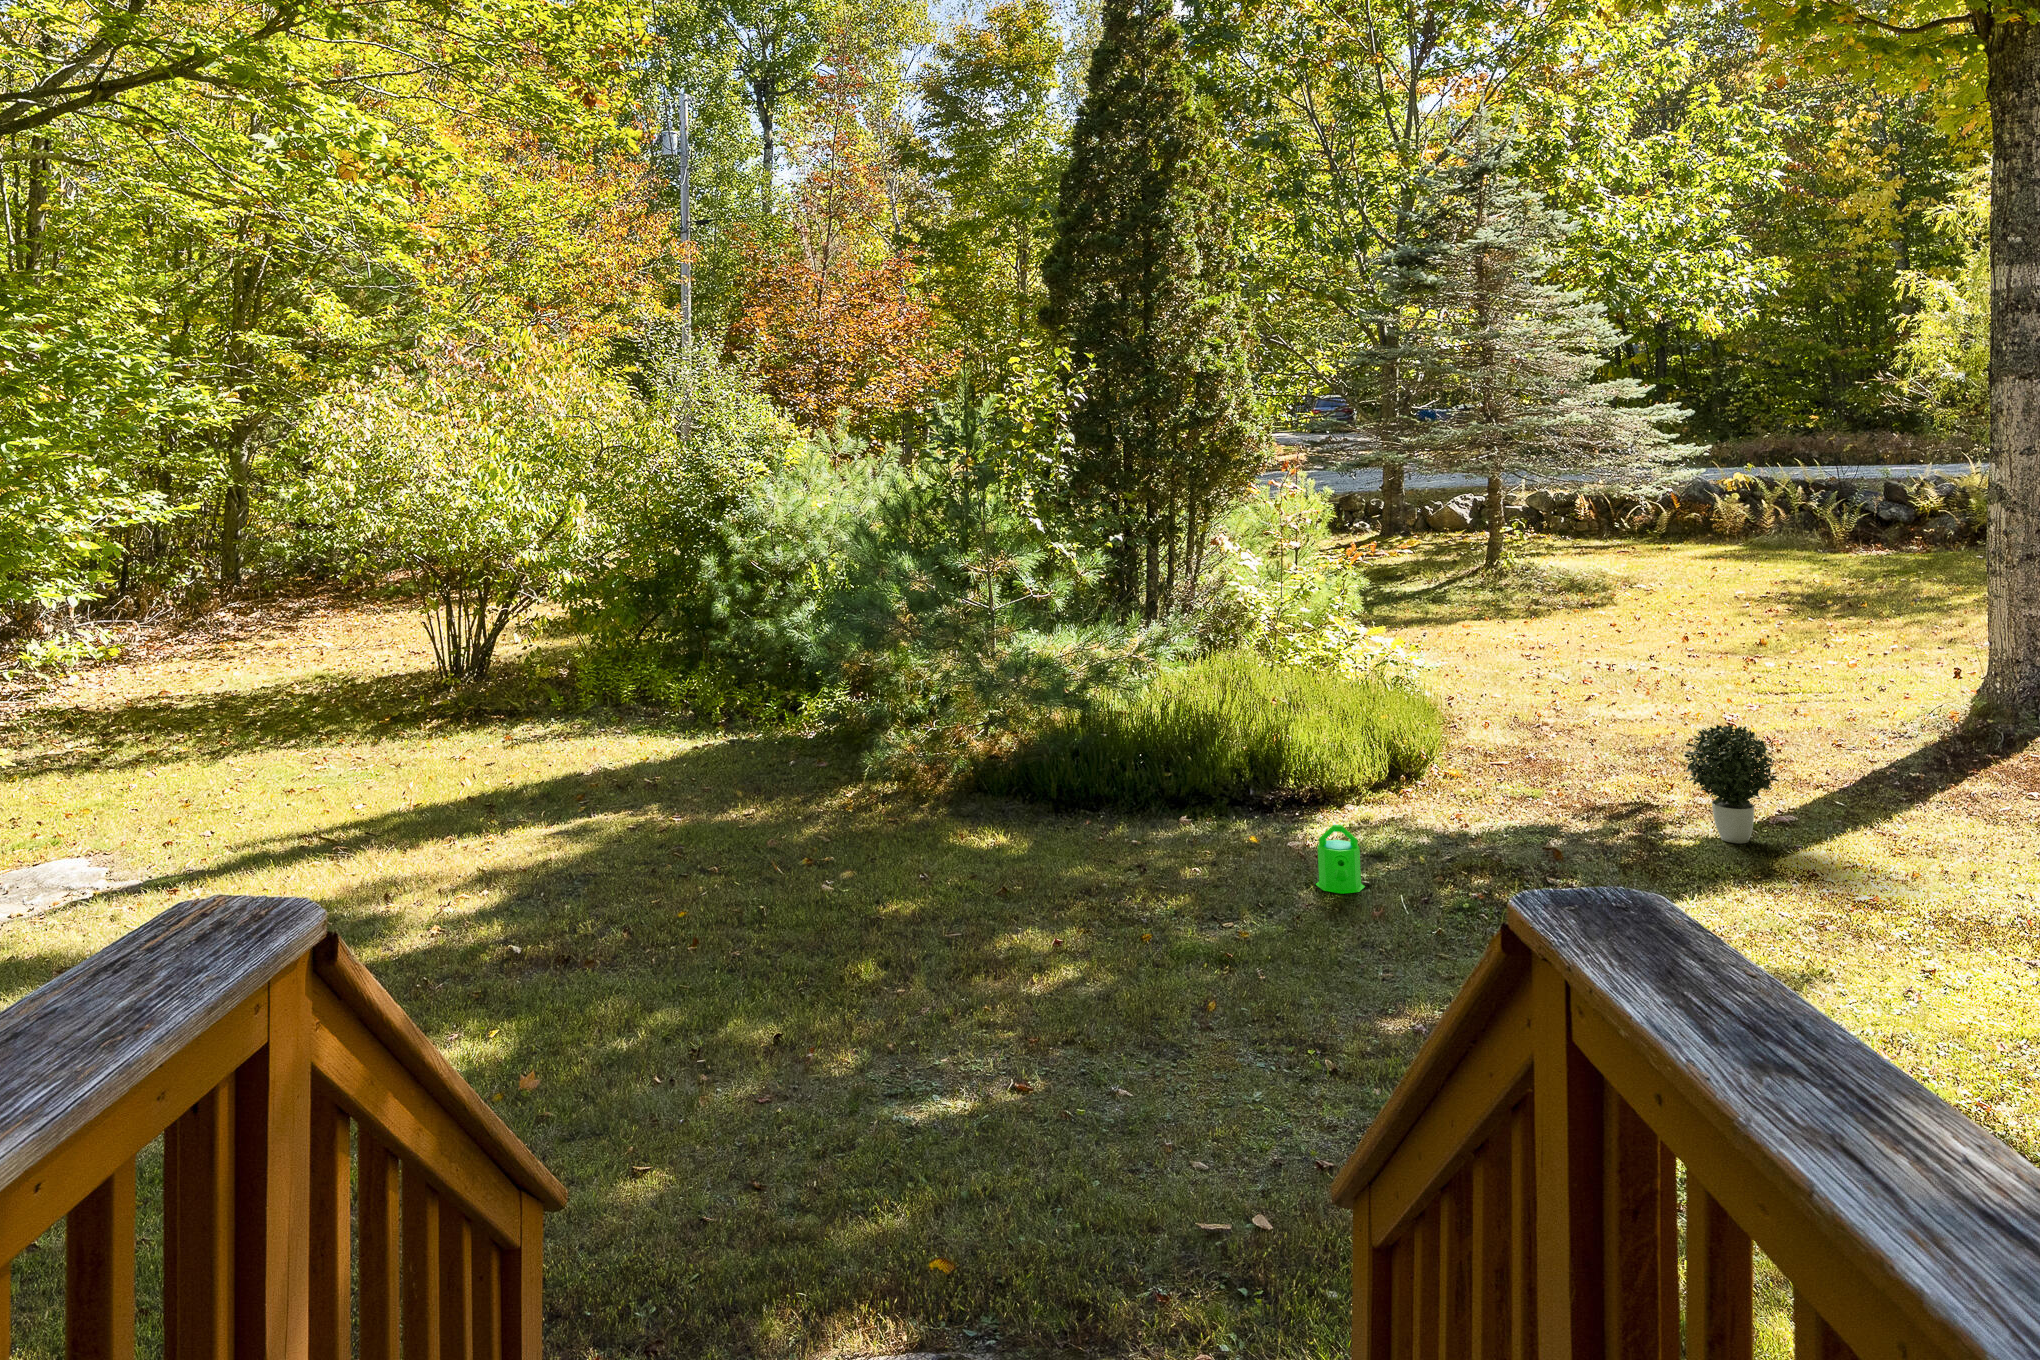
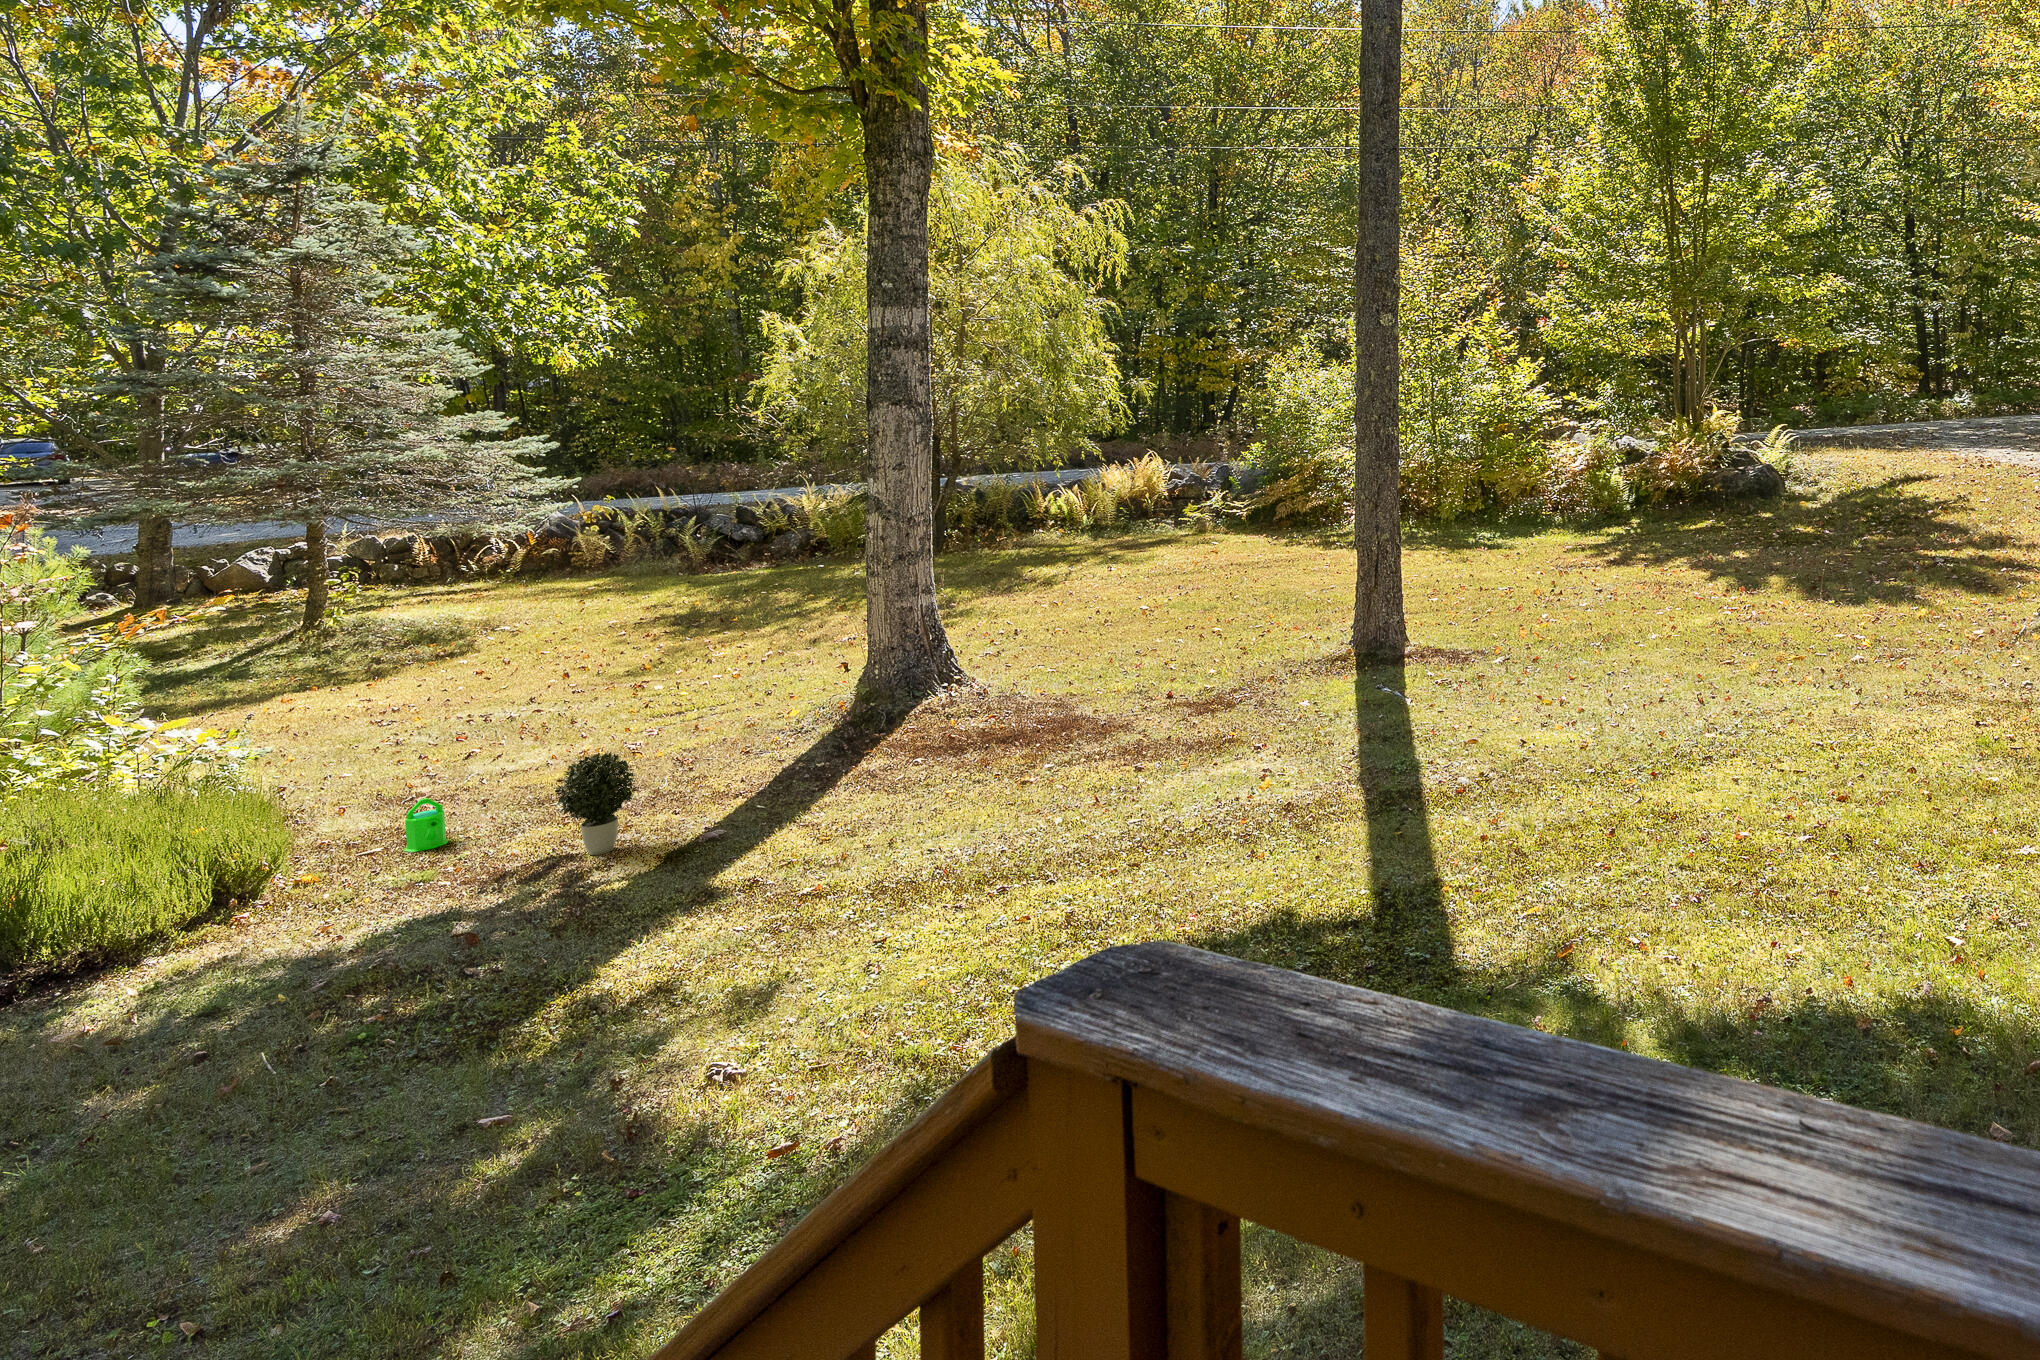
watering can: present [1316,825,1365,894] -> present [404,798,449,852]

